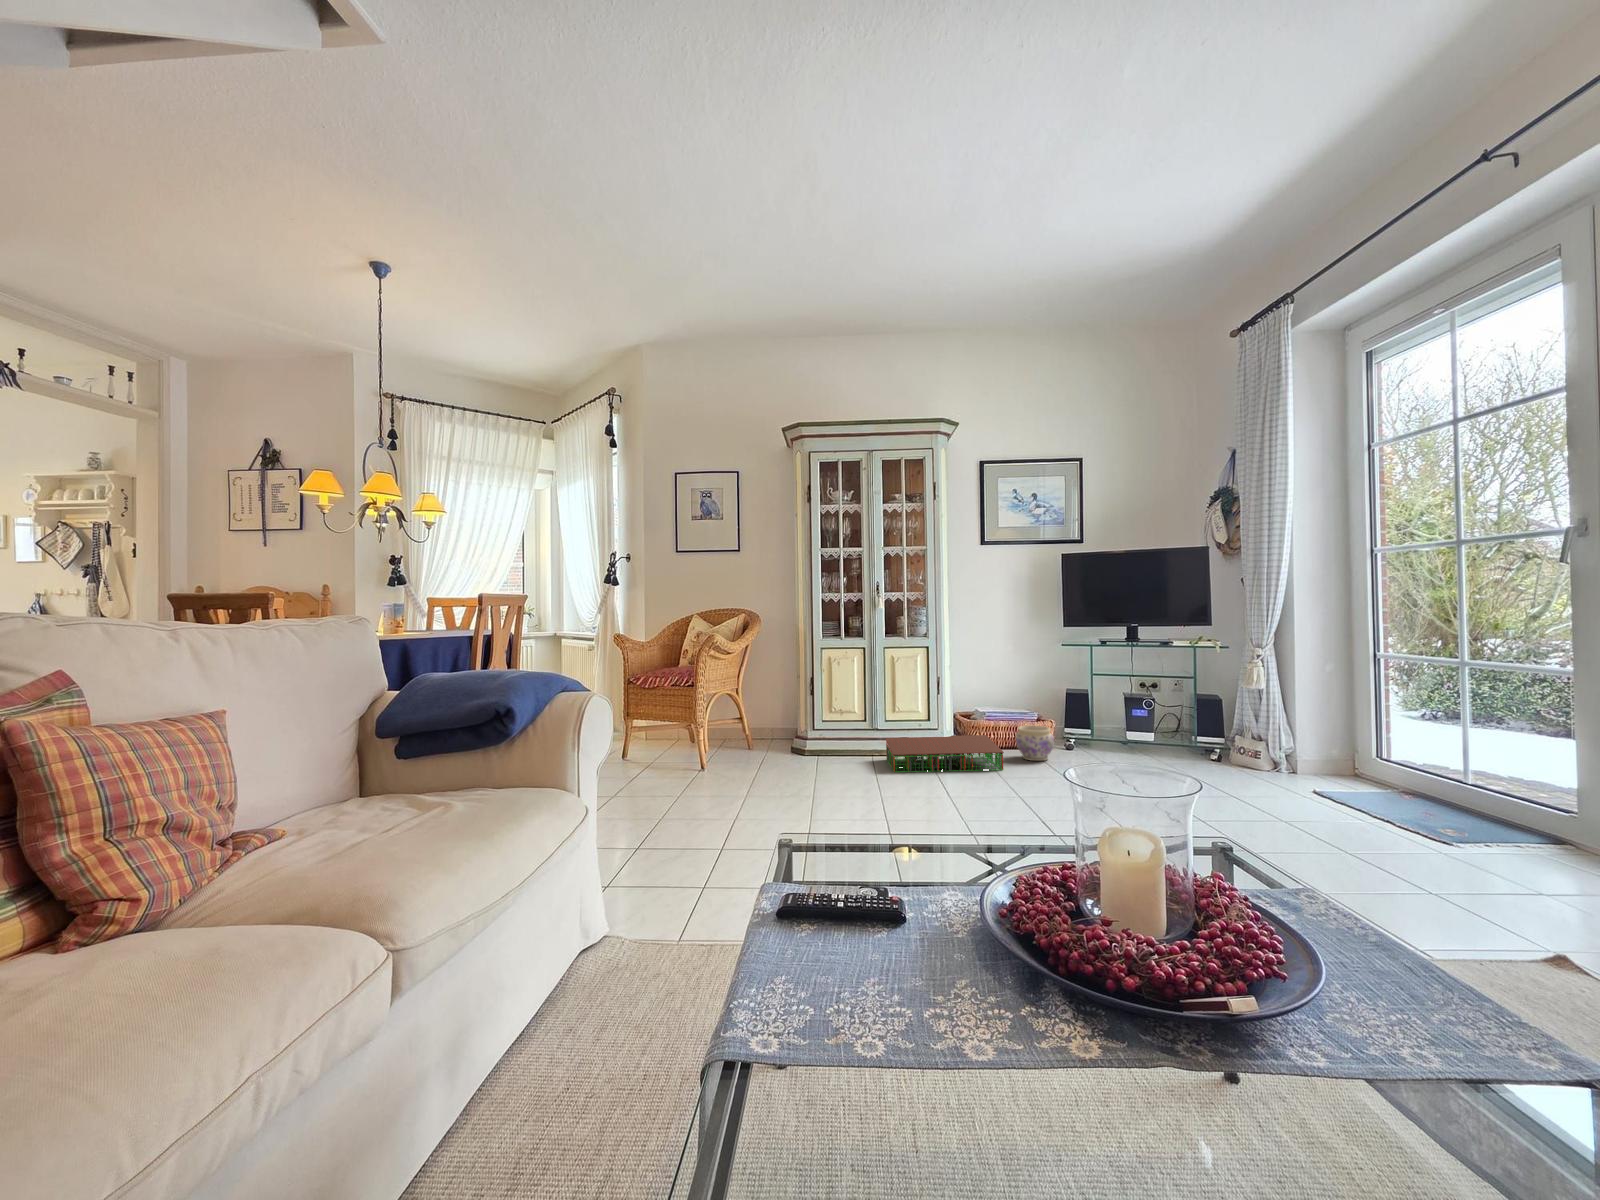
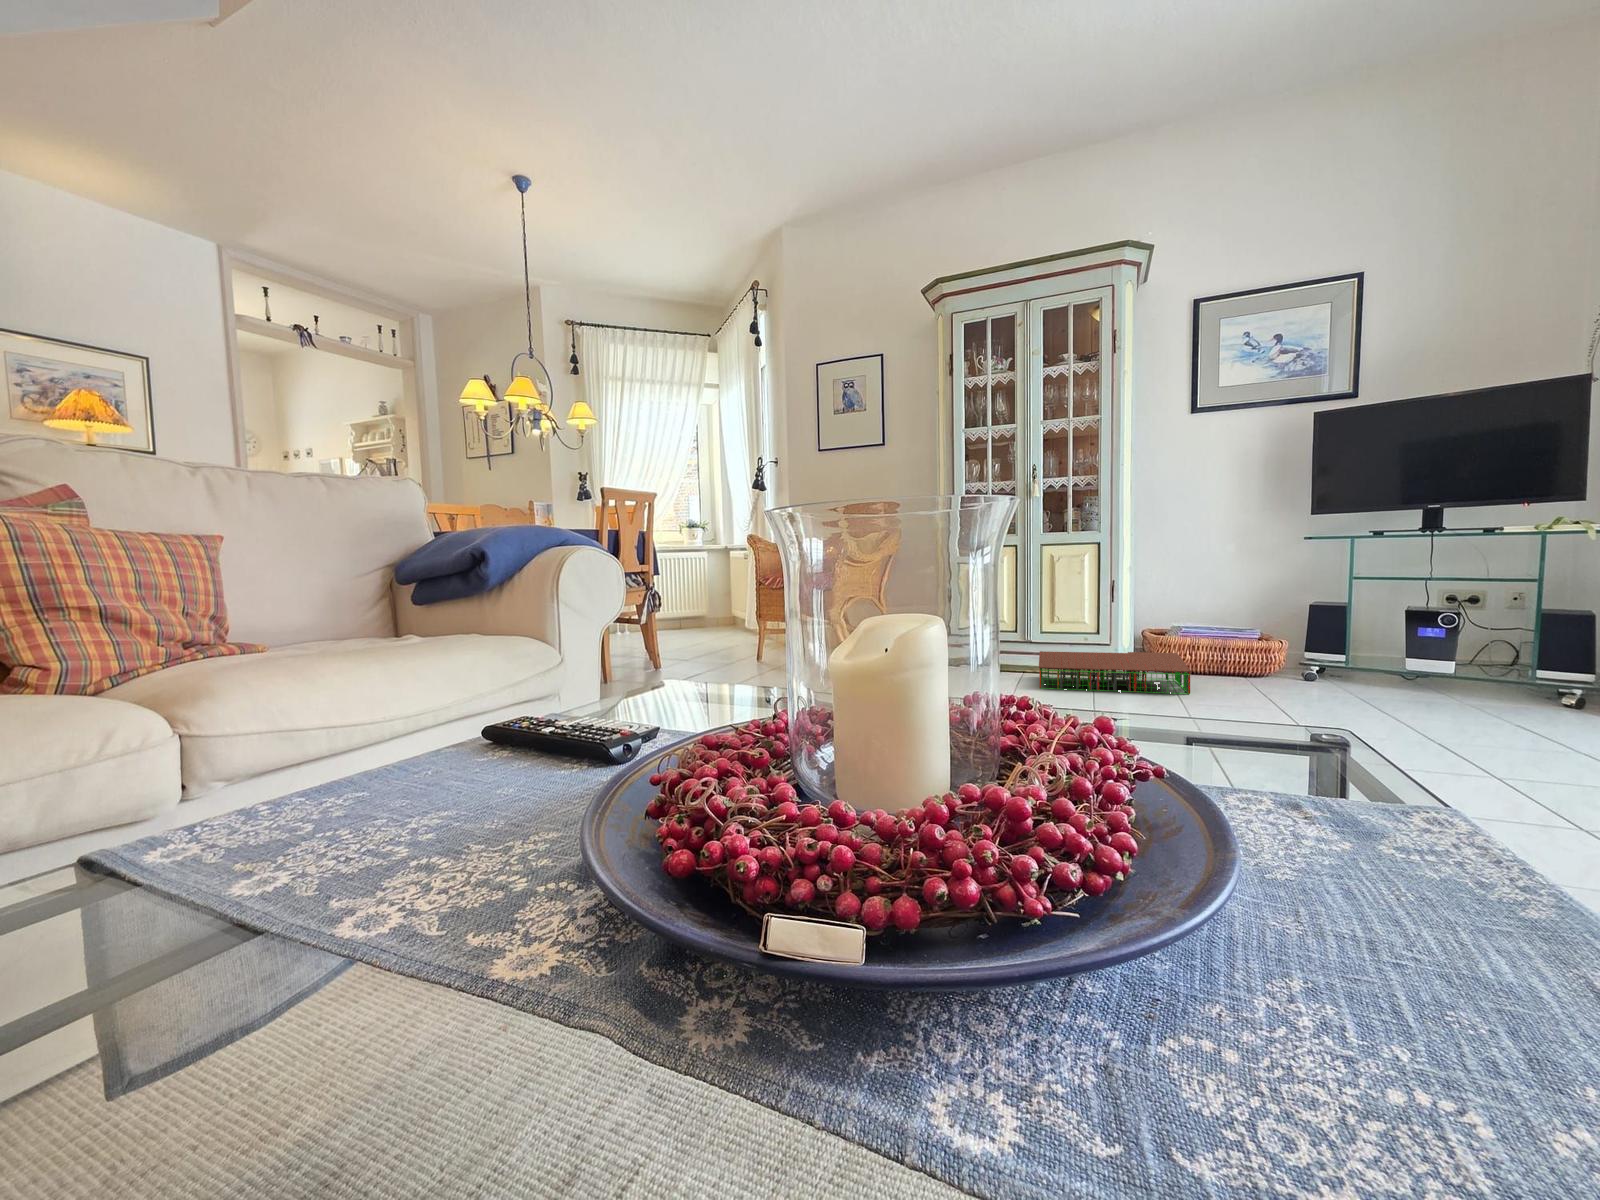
planter: present [1016,726,1054,761] -> none [1220,643,1277,688]

